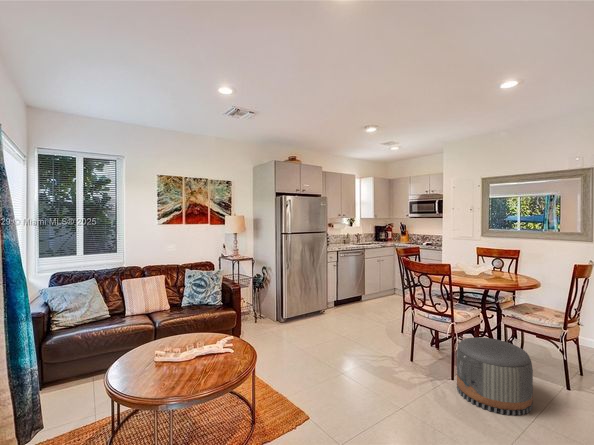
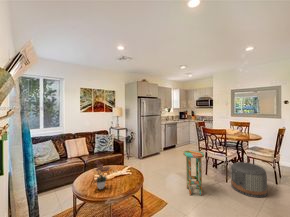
side table: none [351,308,394,404] -> present [183,150,204,195]
flower arrangement: none [141,319,186,380] -> present [94,161,110,189]

